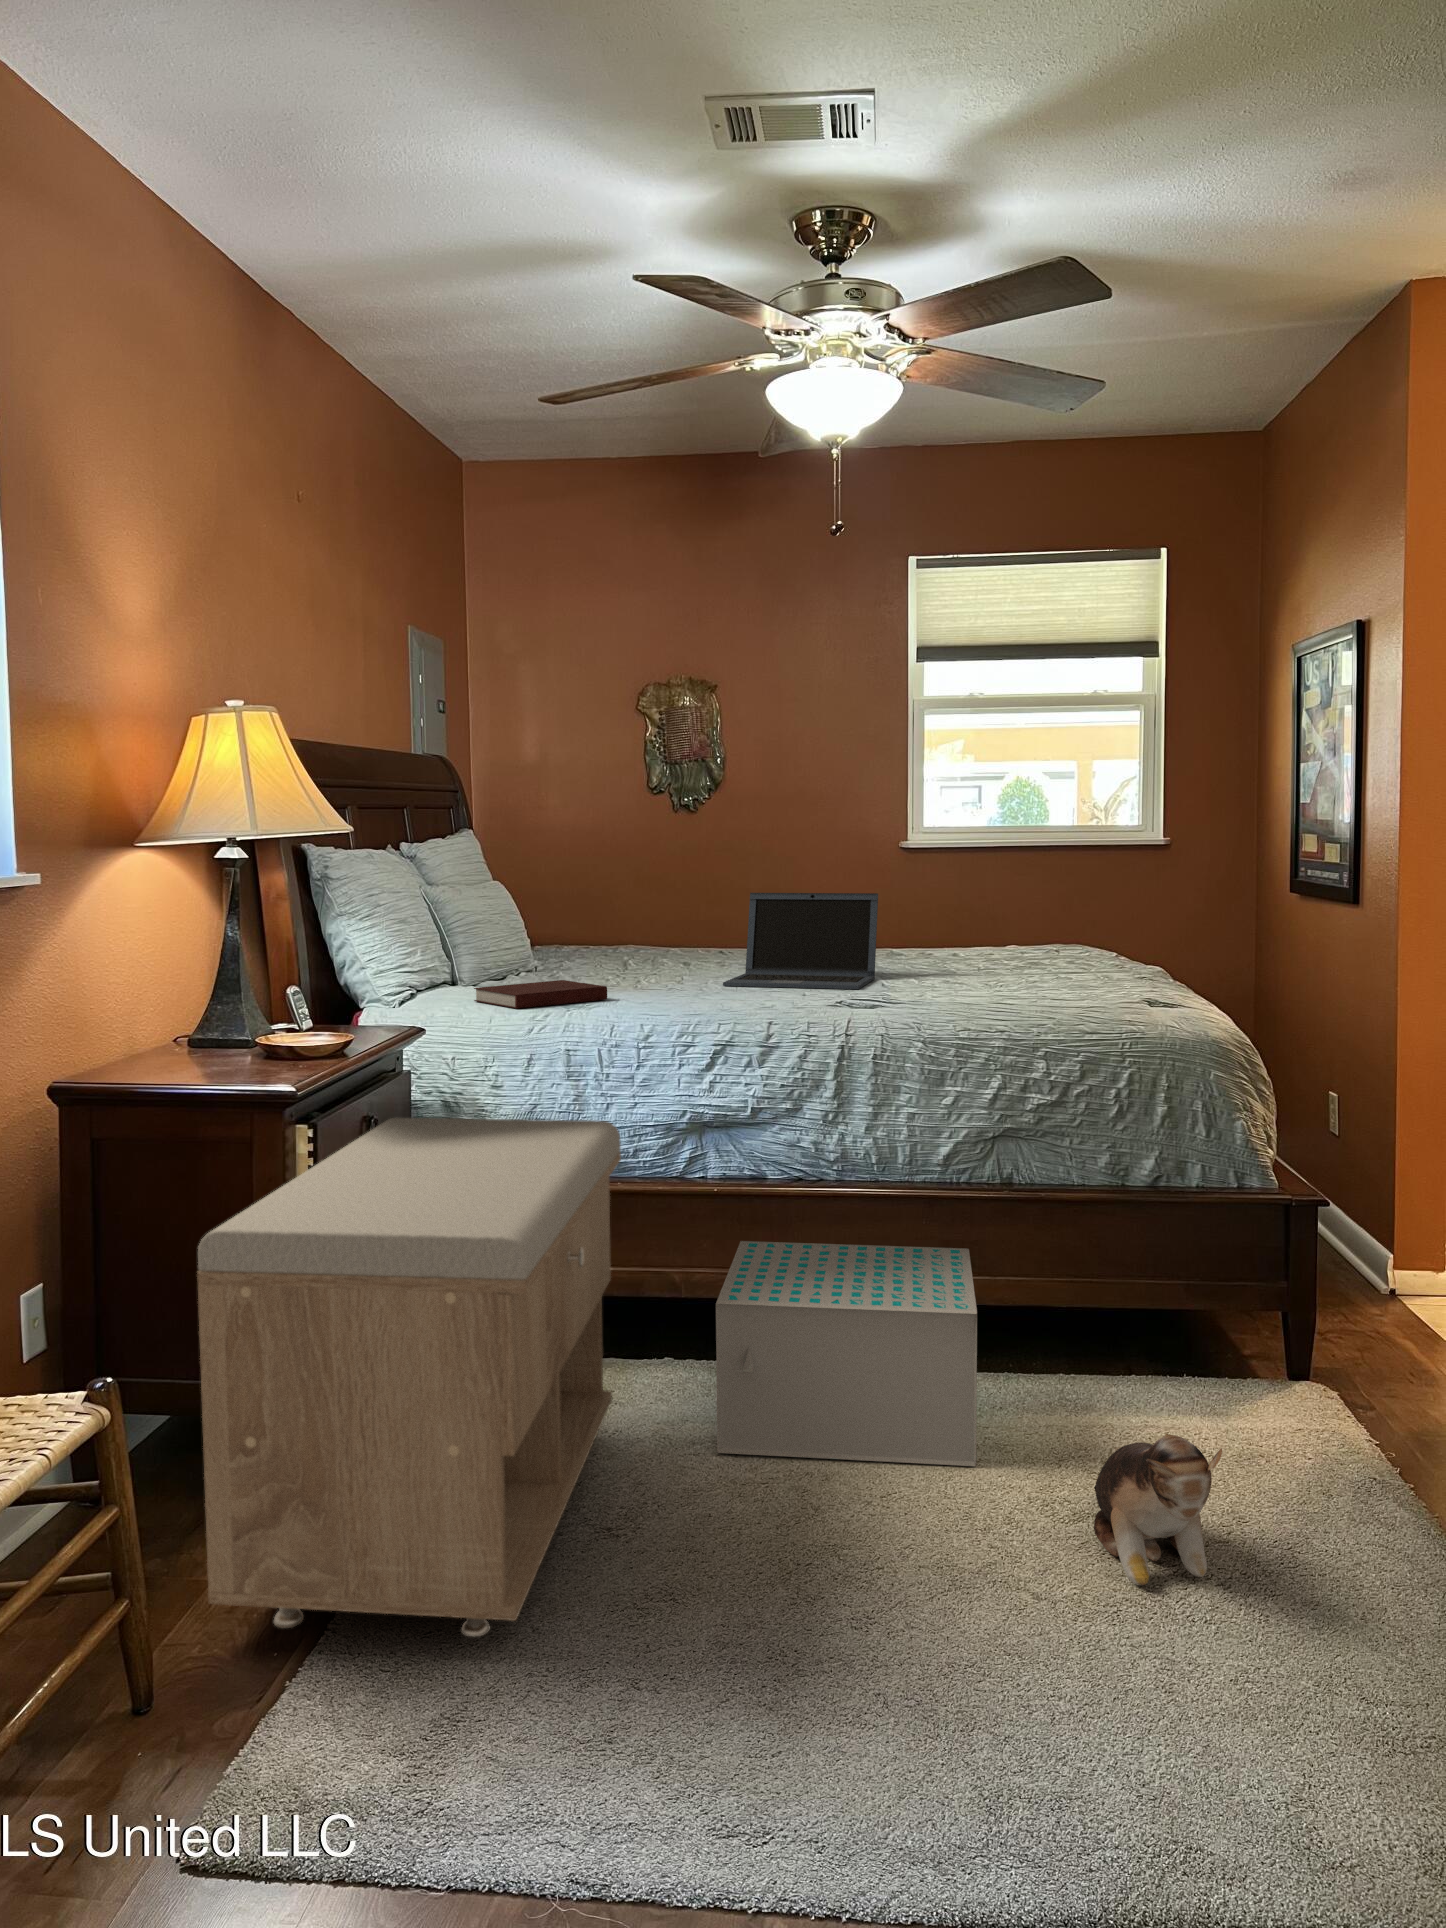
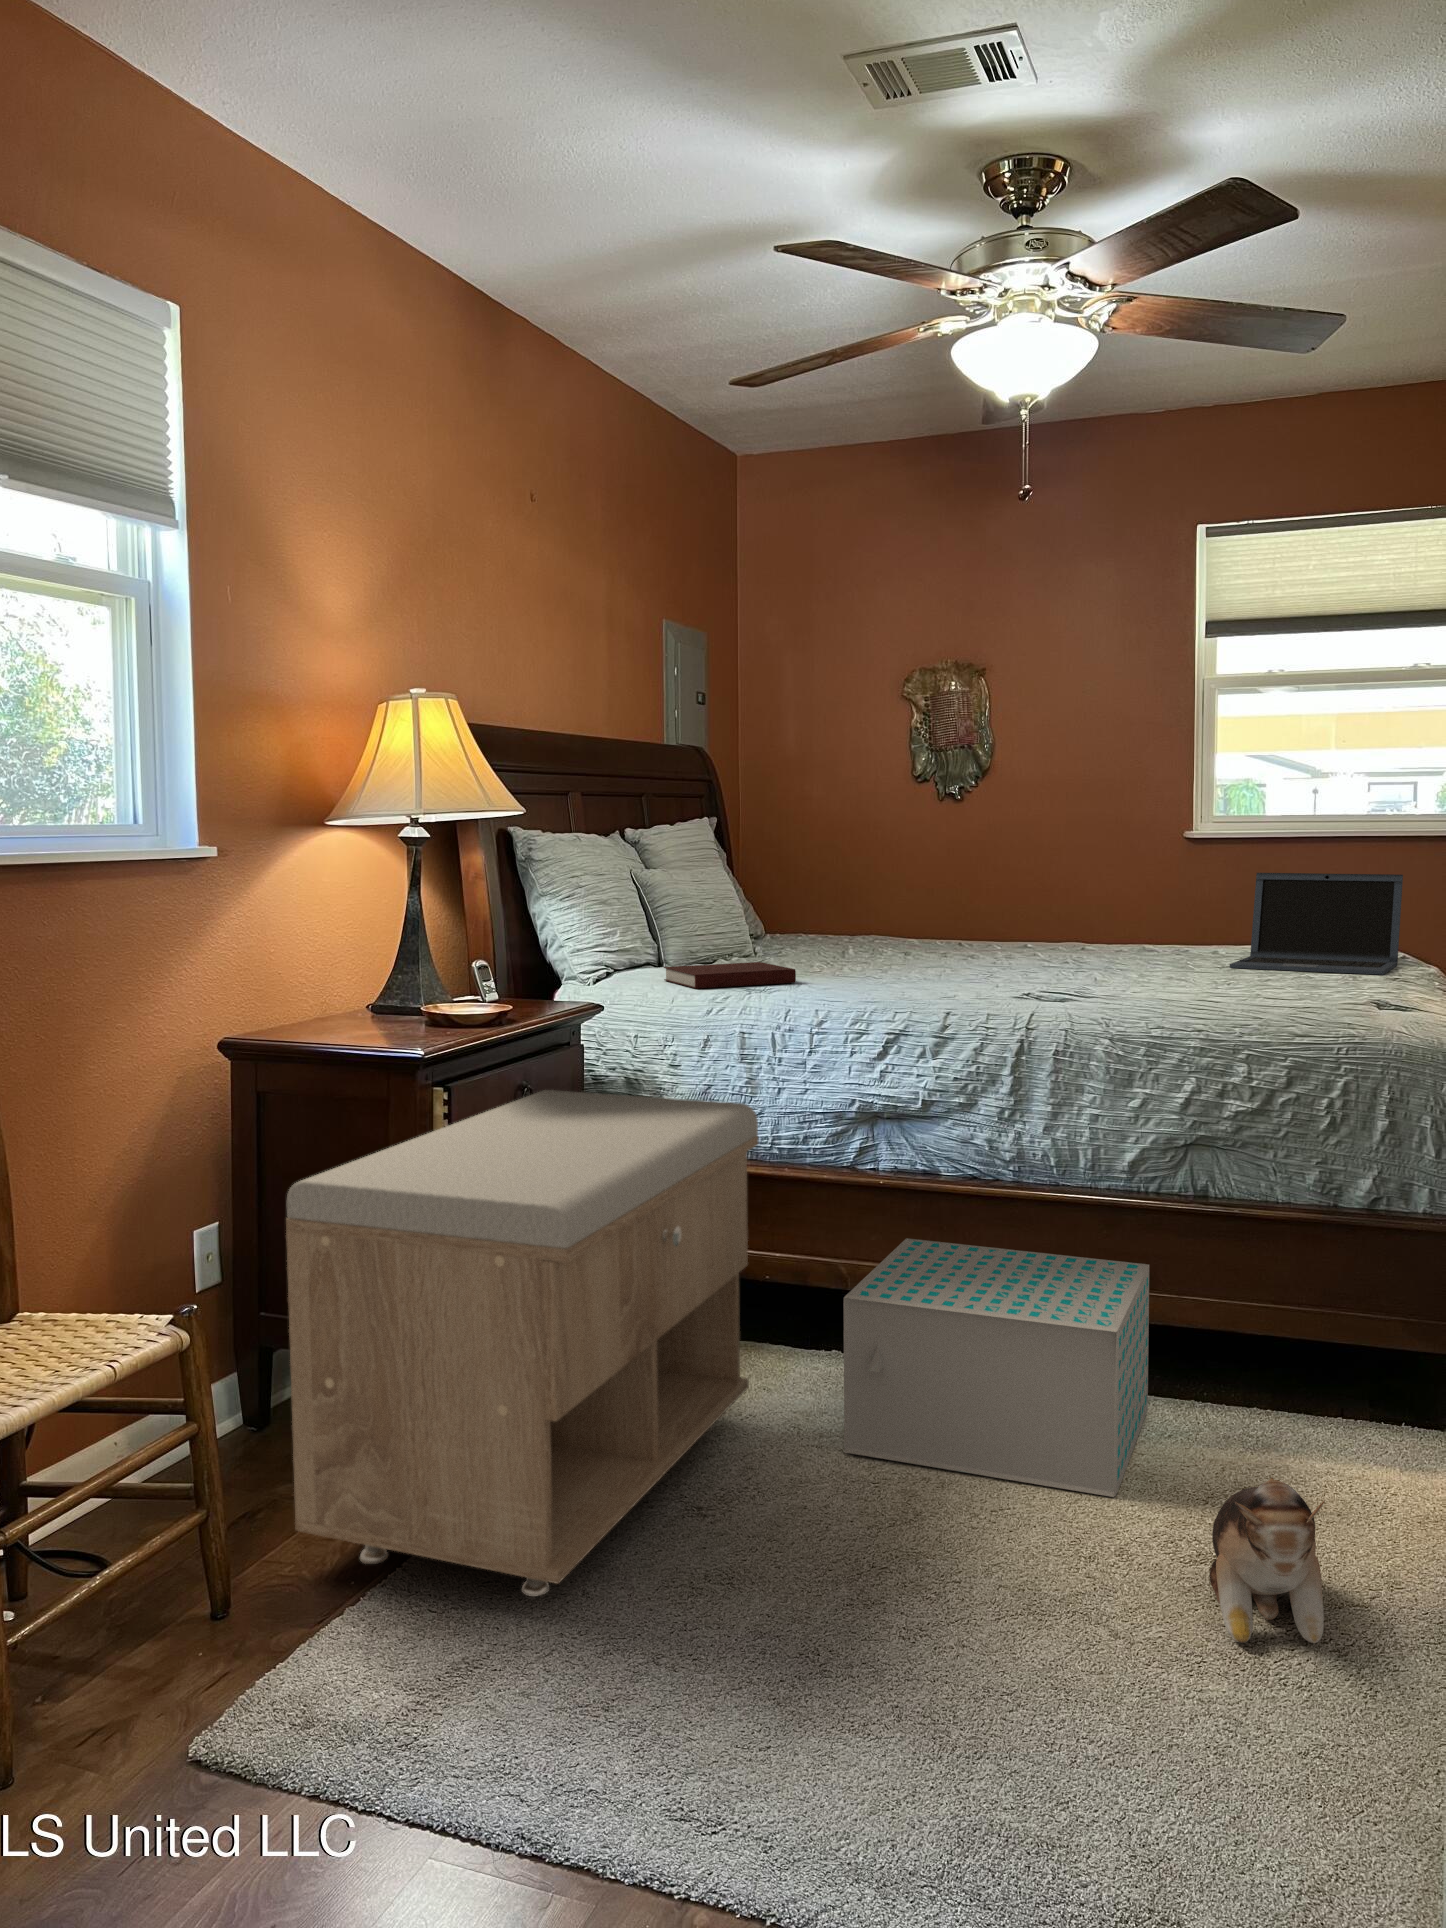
laptop: present [723,893,878,989] -> present [1230,873,1403,975]

